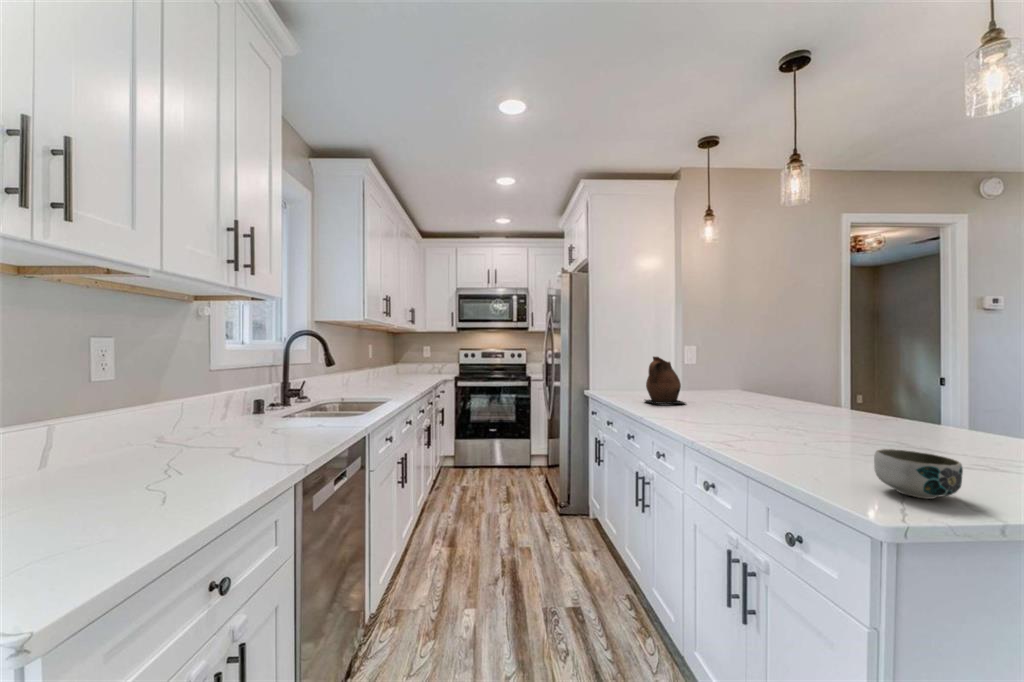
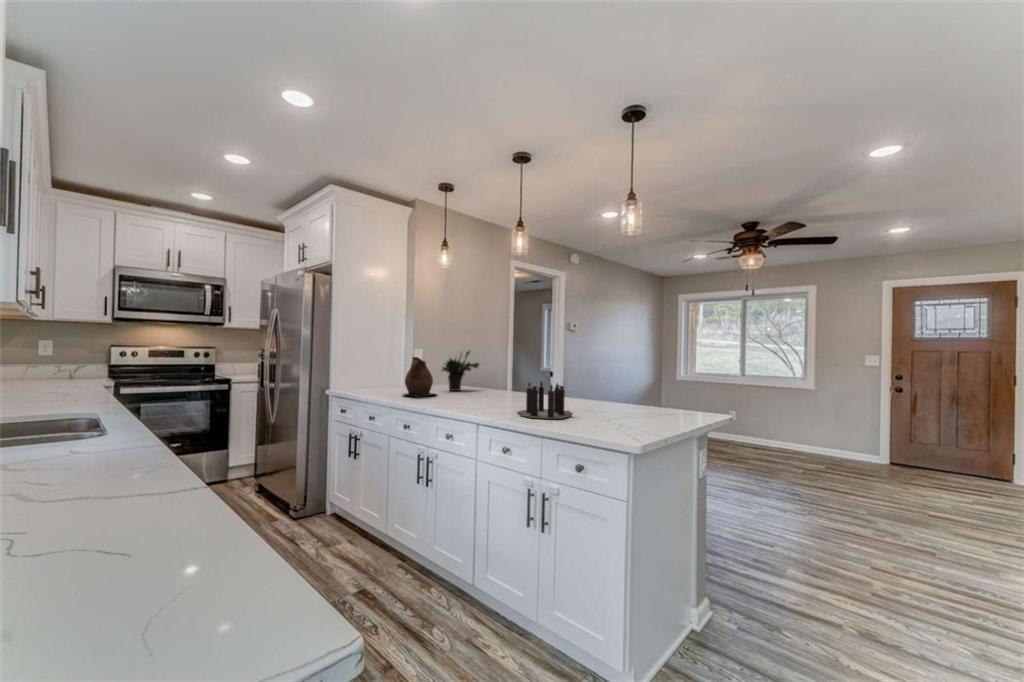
potted plant: none [698,346,761,400] -> present [442,351,479,391]
candle: none [735,393,869,458] -> present [518,381,571,419]
bowl: present [874,449,963,499] -> none [605,407,639,429]

